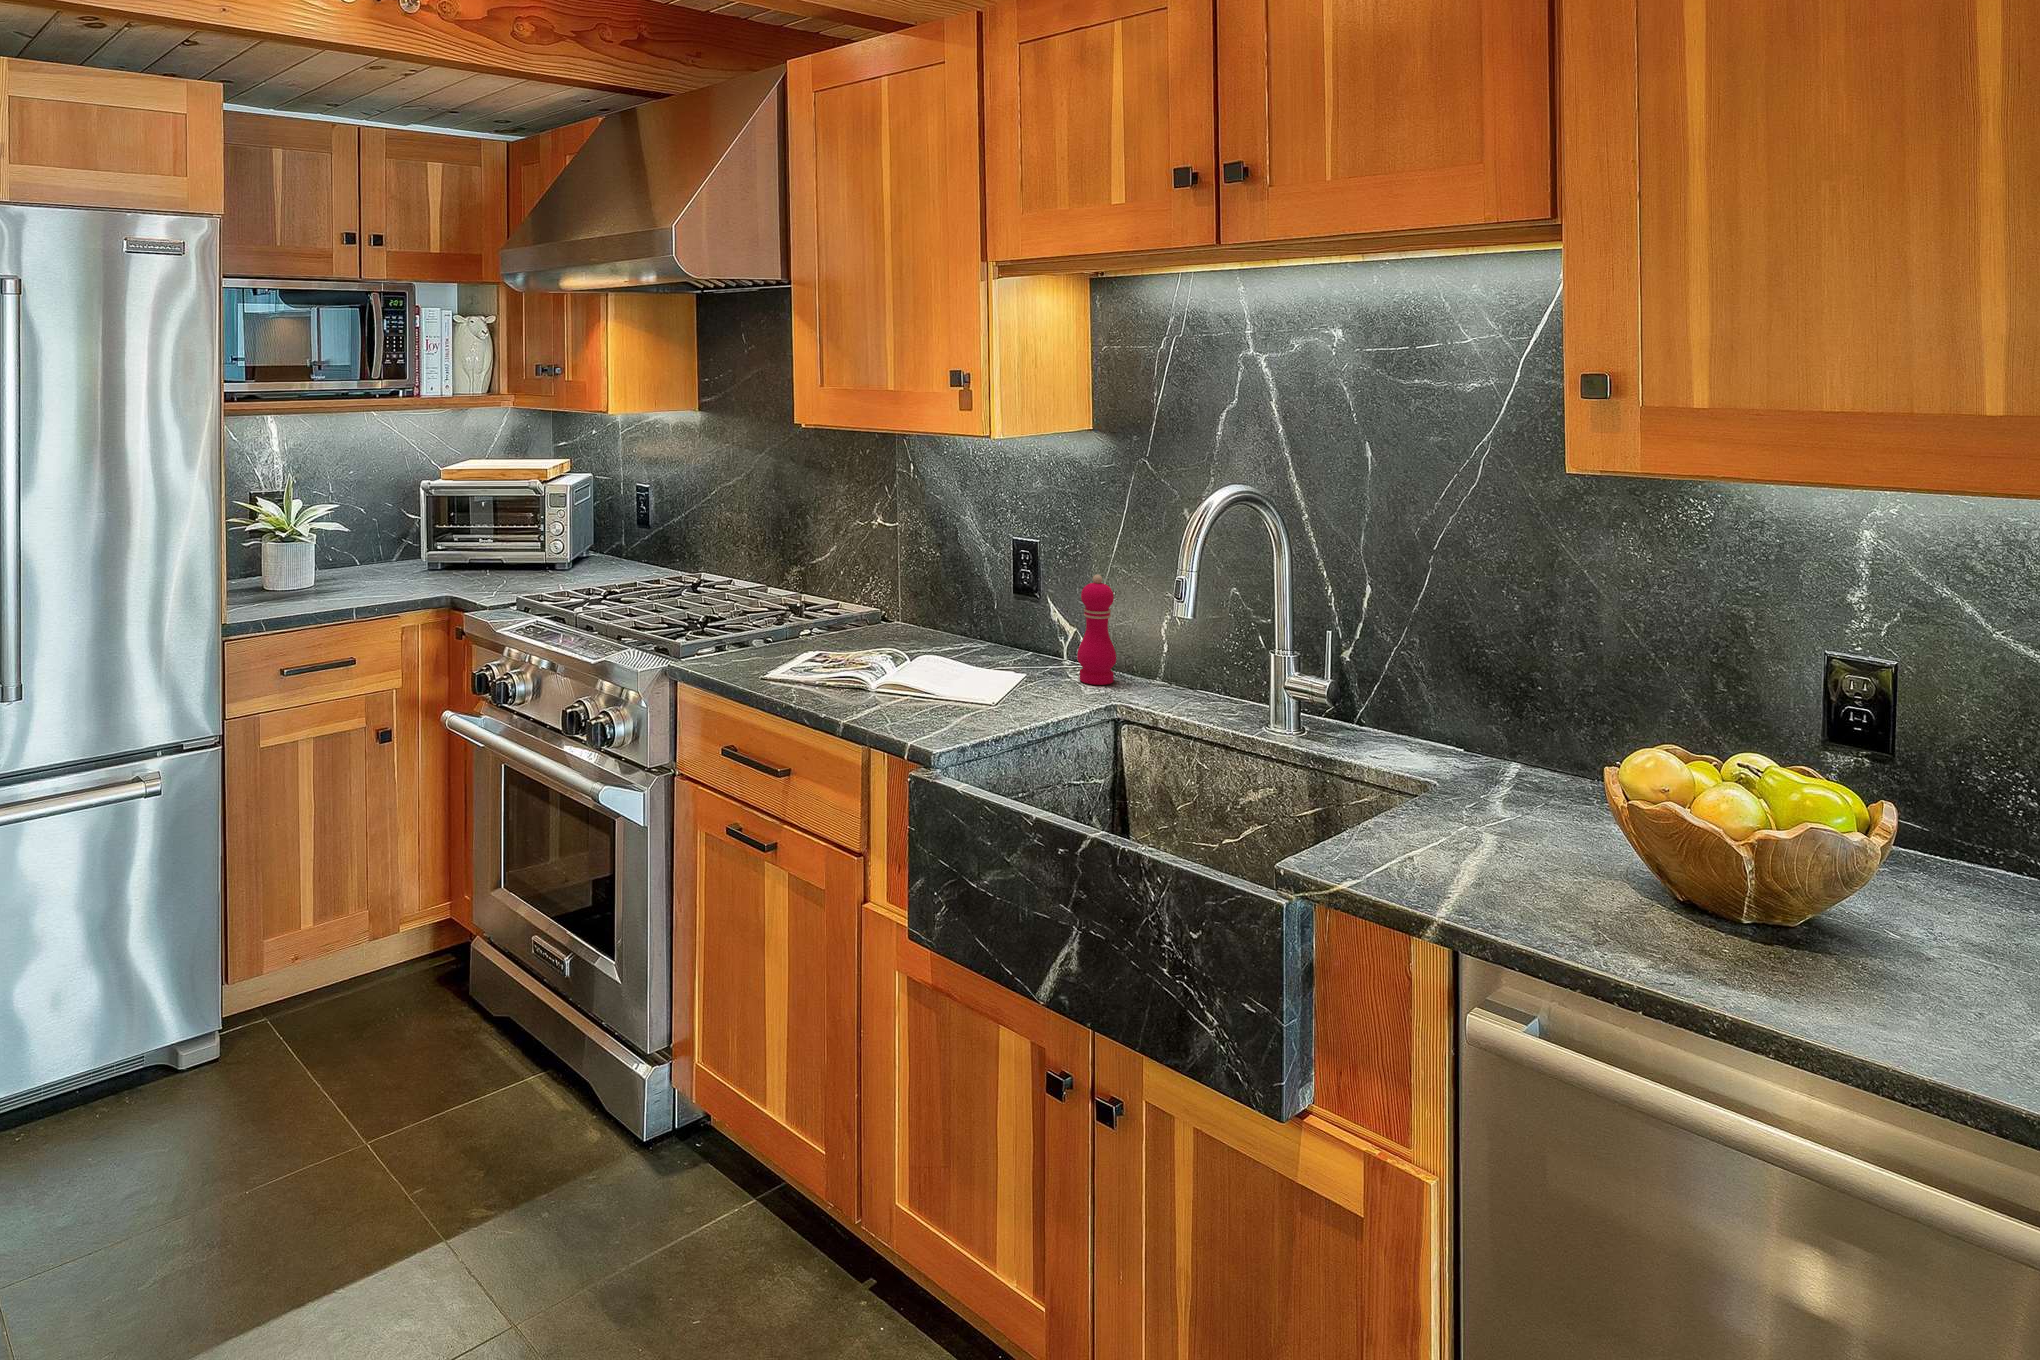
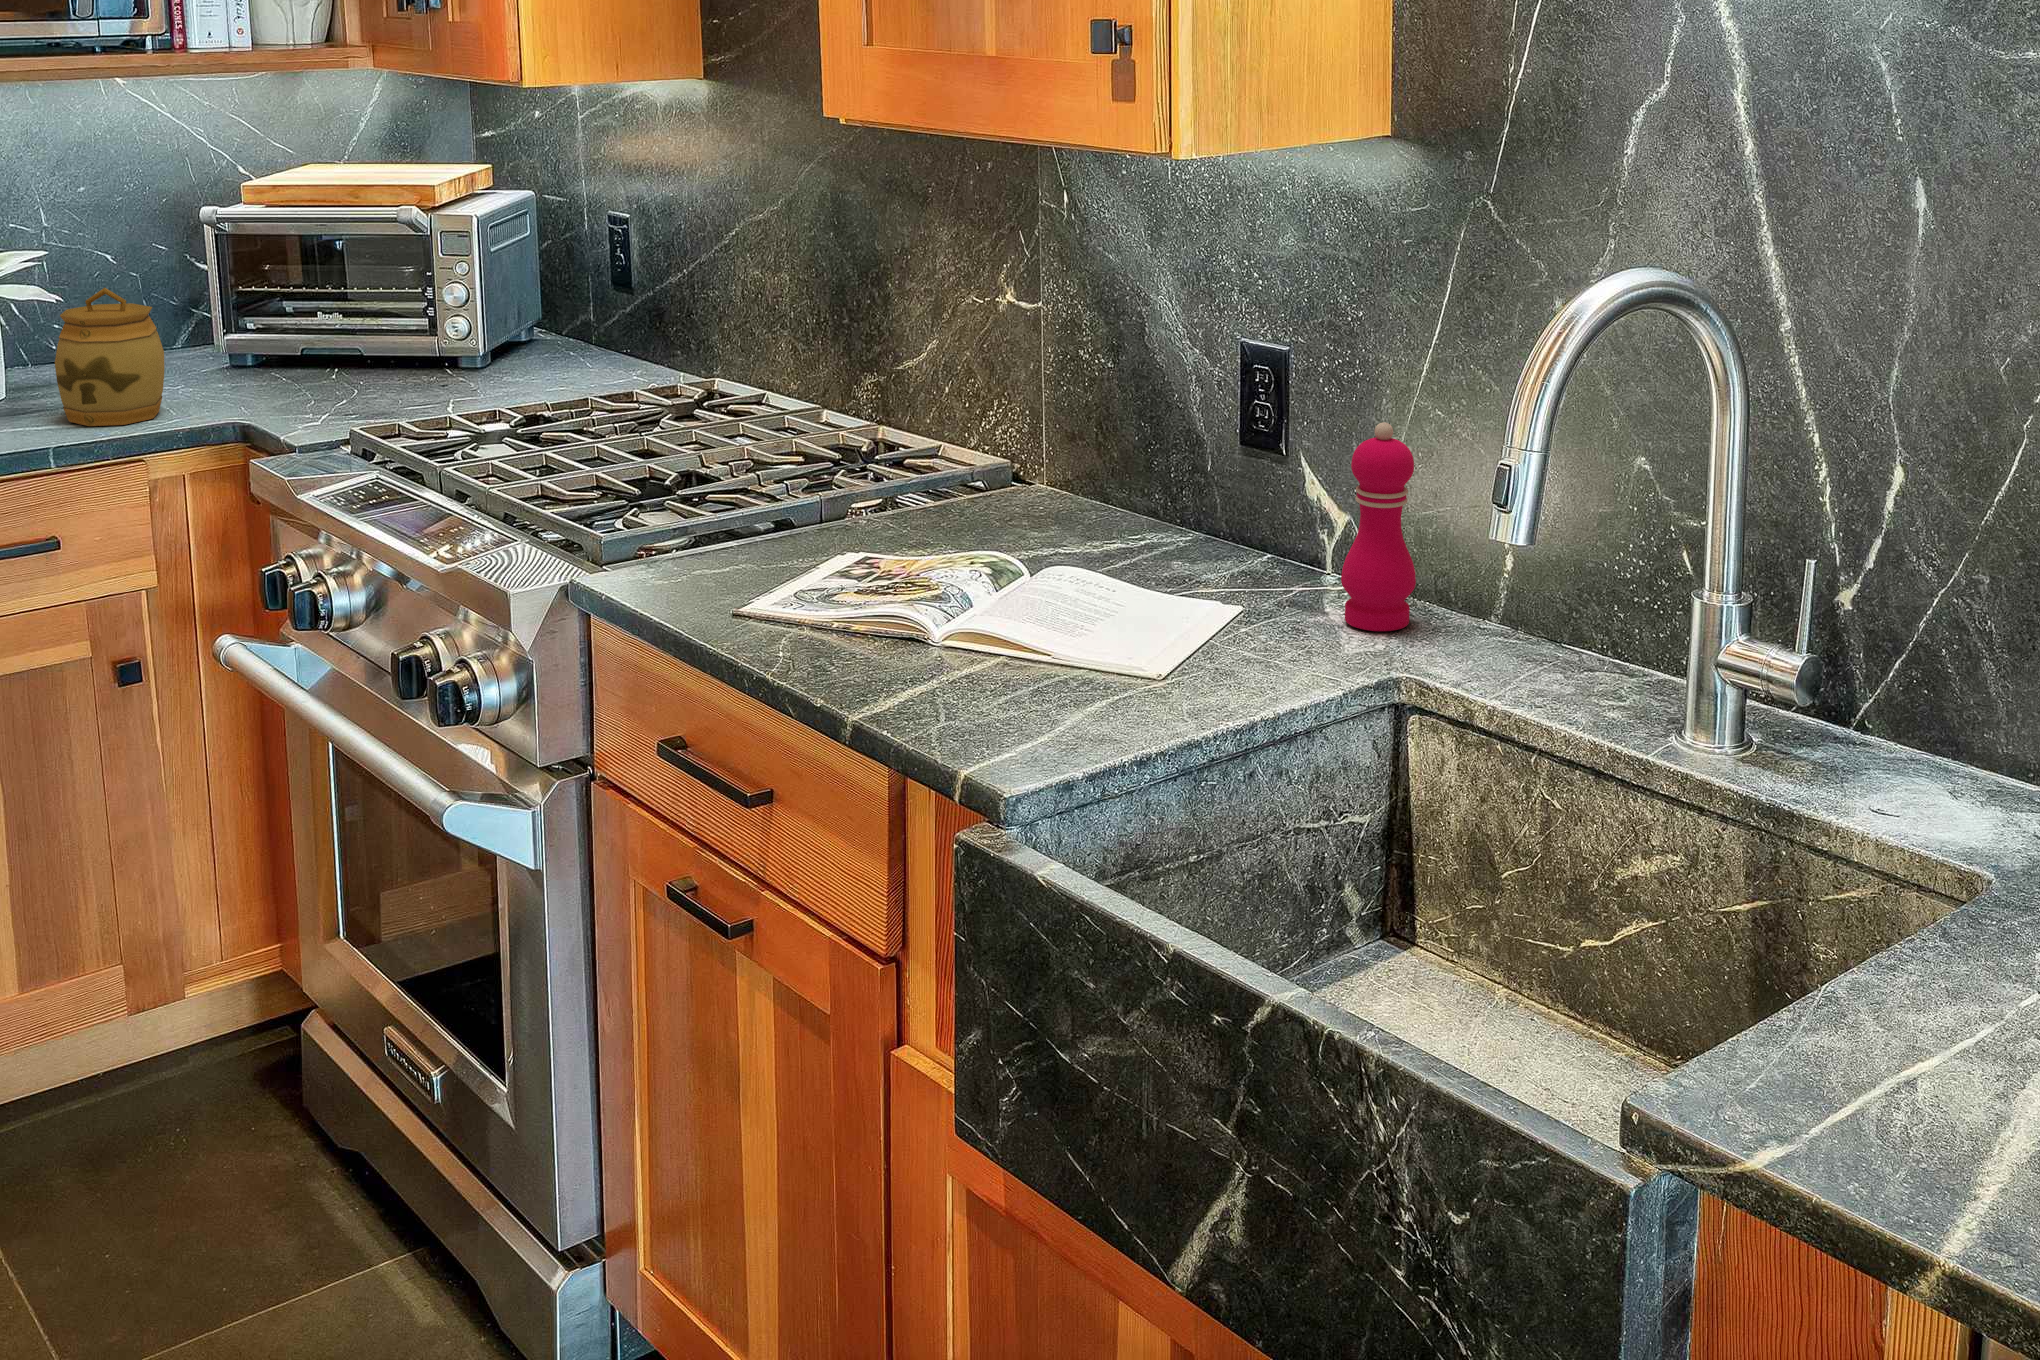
jar: none [358,522,413,597] -> present [55,288,164,426]

